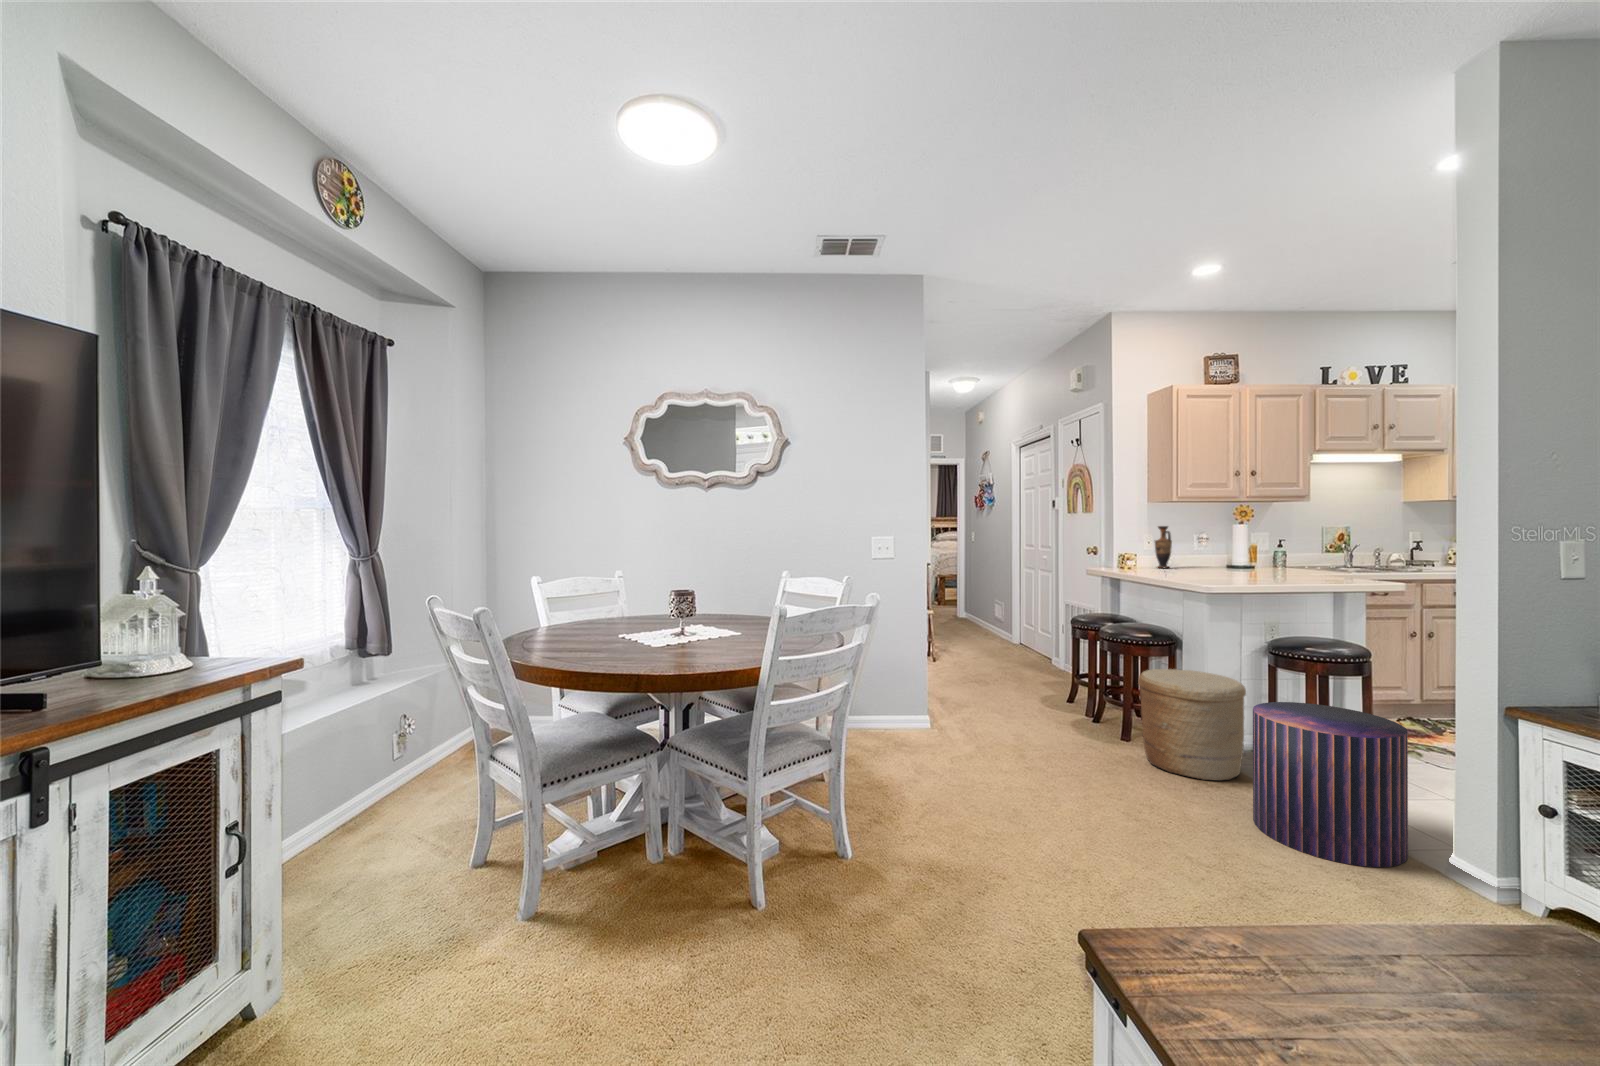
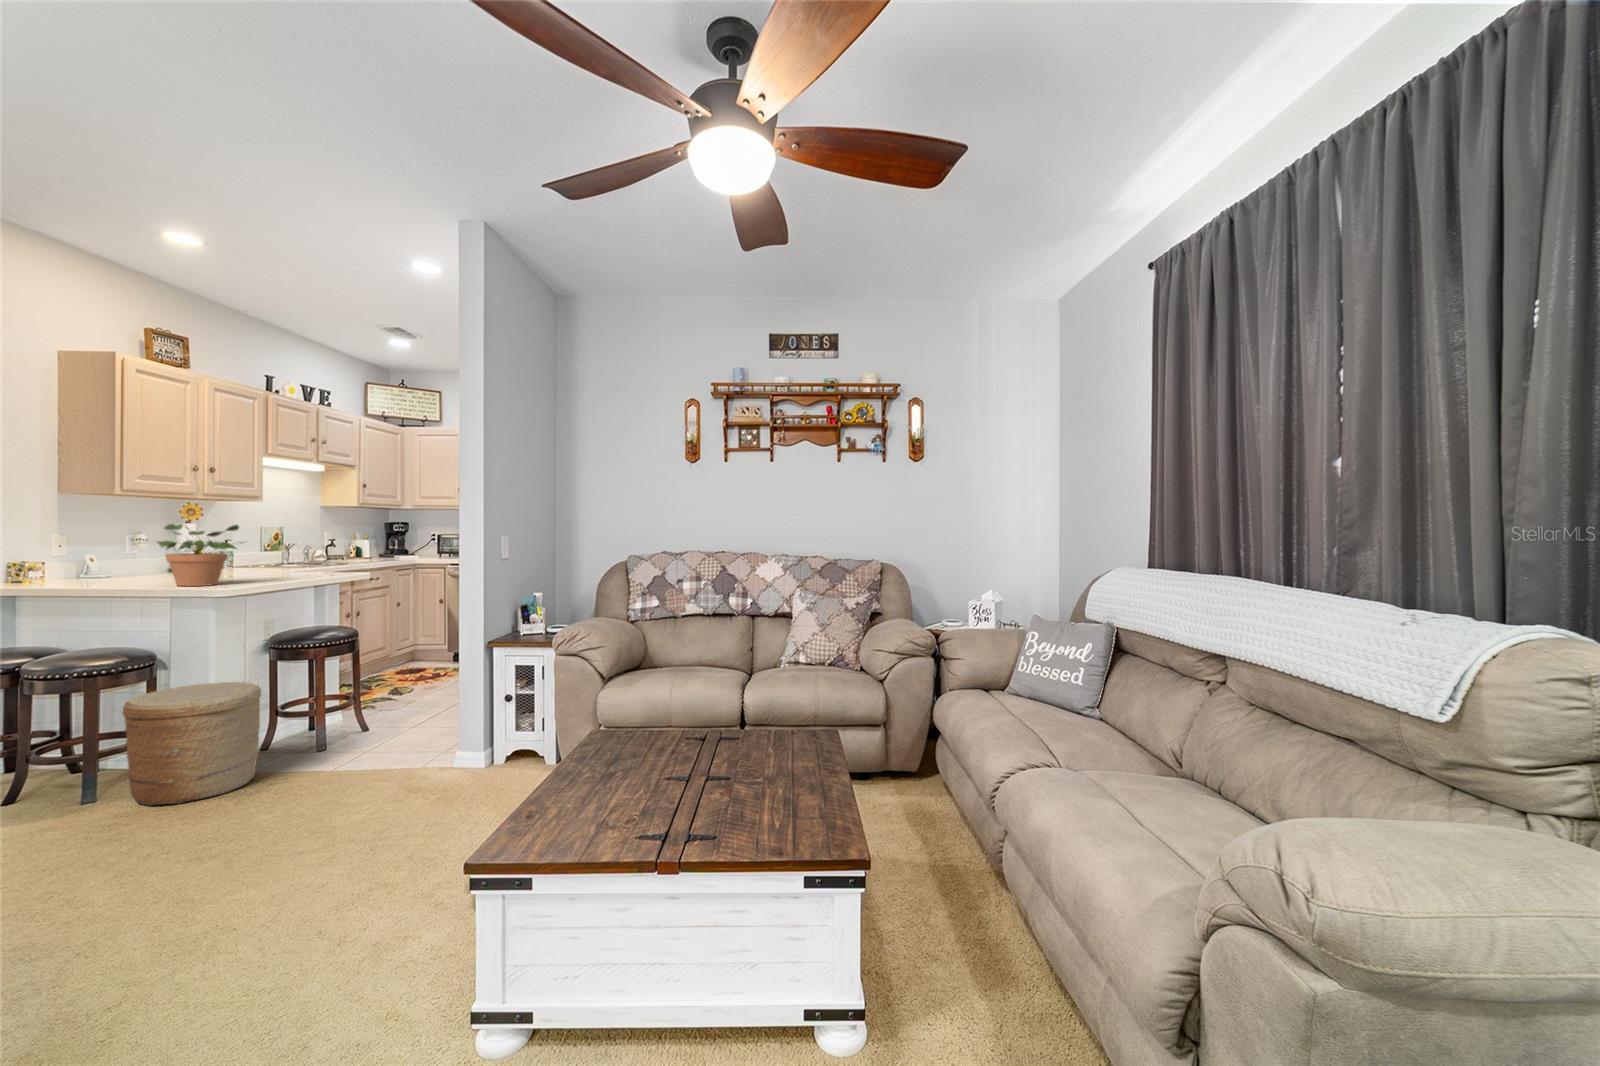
potted plant: none [1178,524,1256,582] -> present [157,524,242,586]
vase: present [1155,526,1172,568] -> none [69,523,99,577]
pouf: present [1253,702,1408,867] -> none [297,677,418,807]

